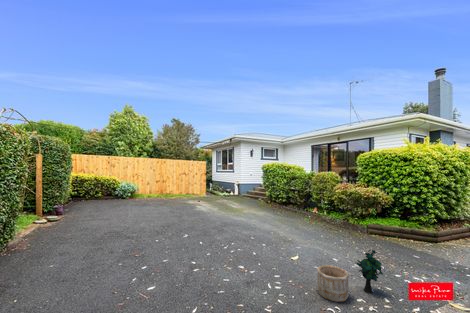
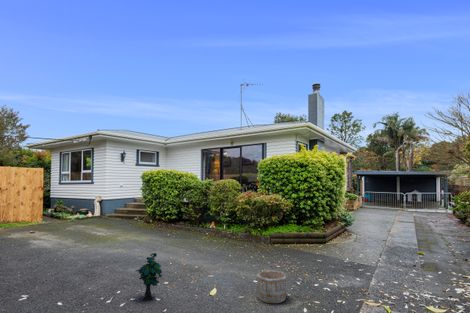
decorative plant: present [356,250,383,293] -> present [136,253,162,300]

